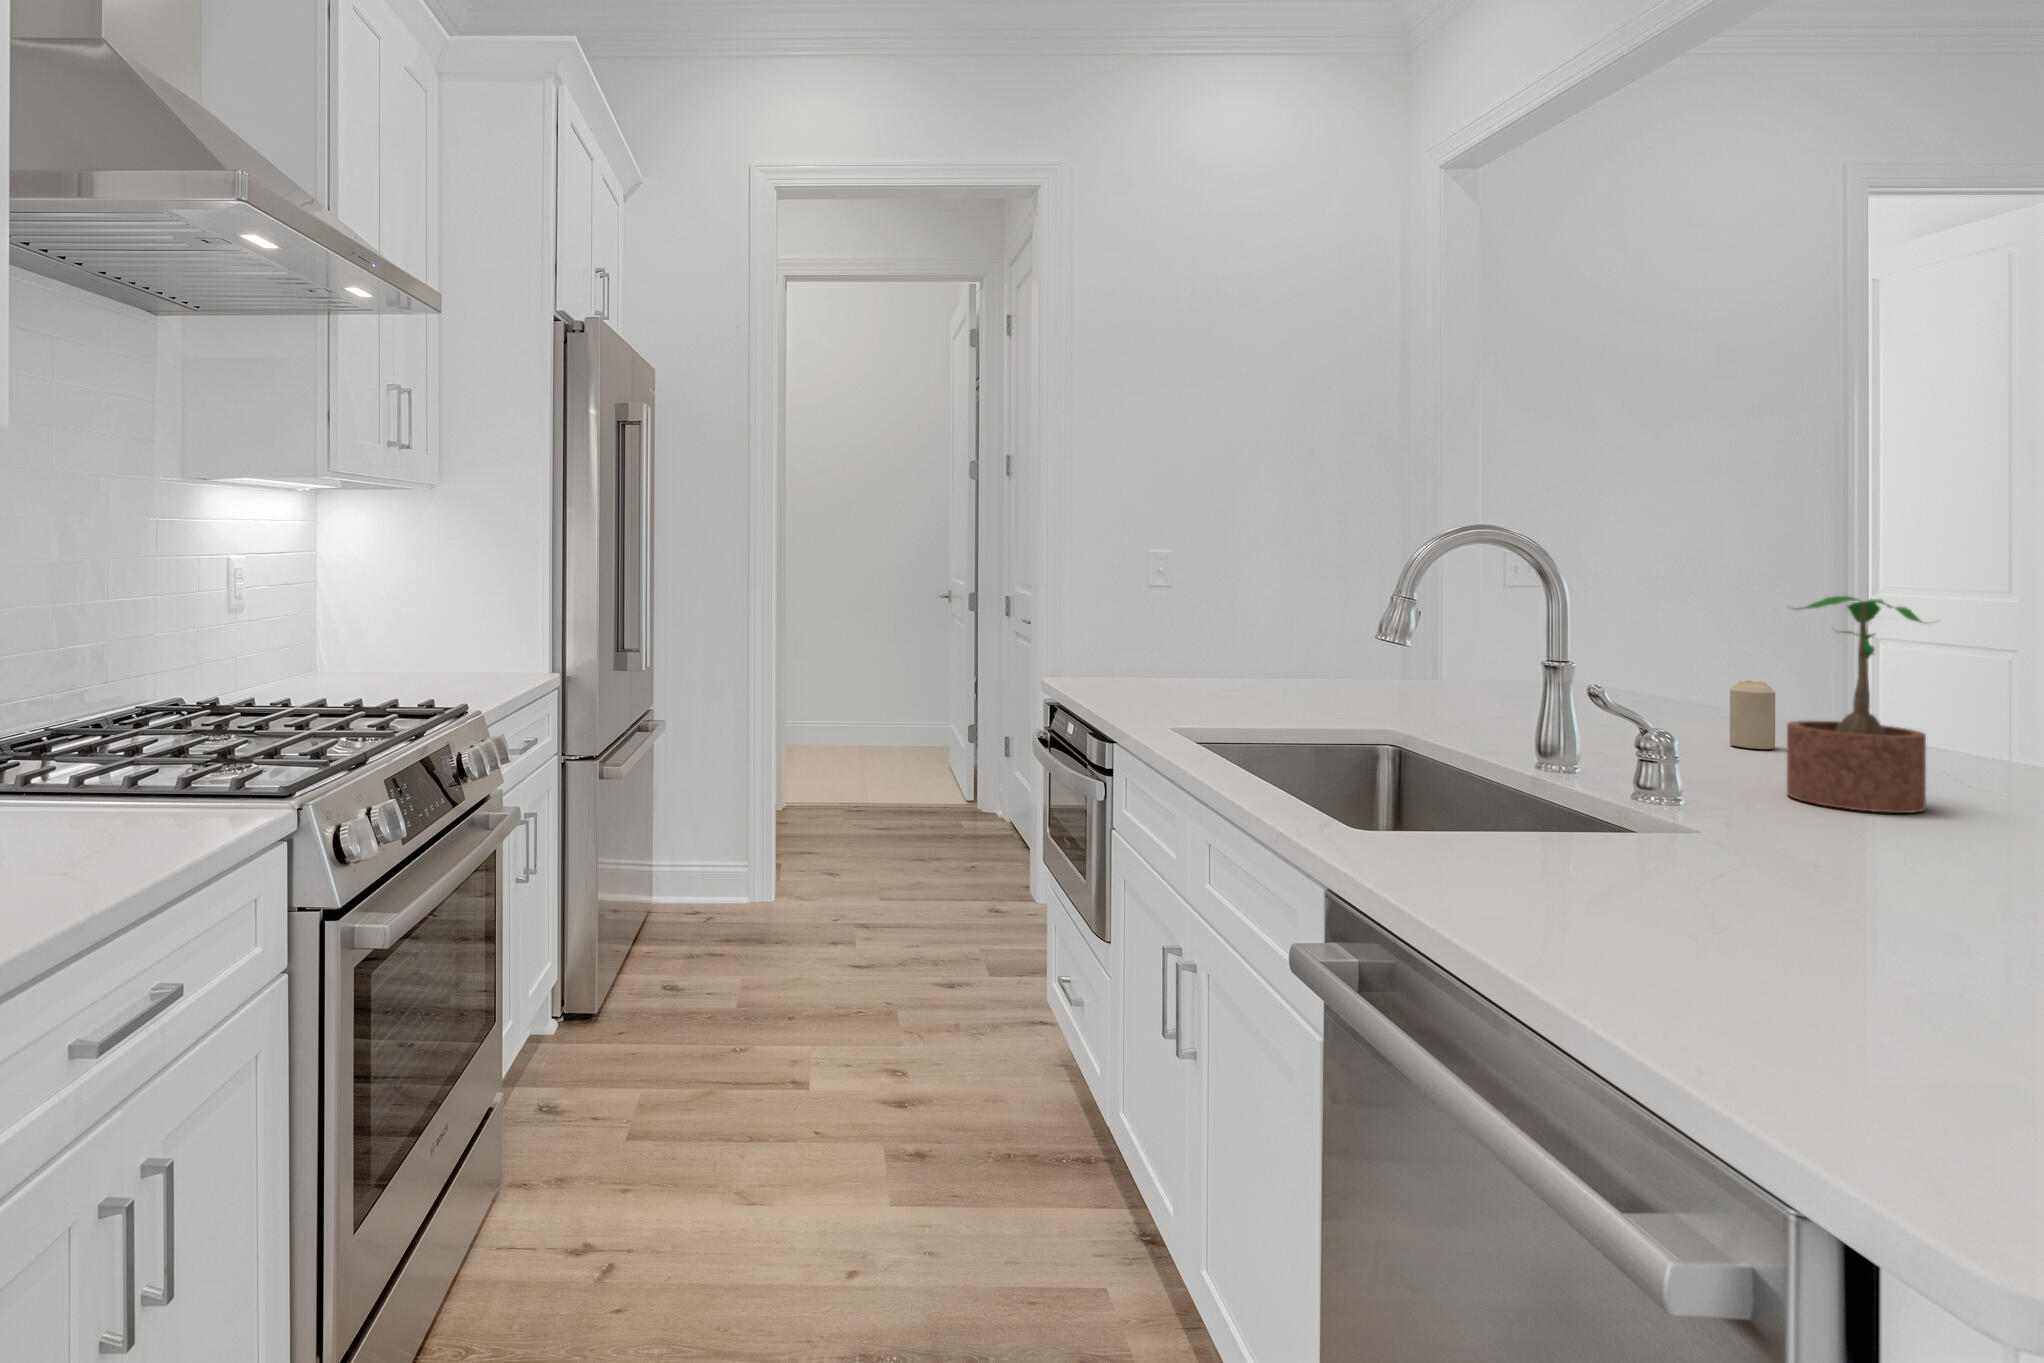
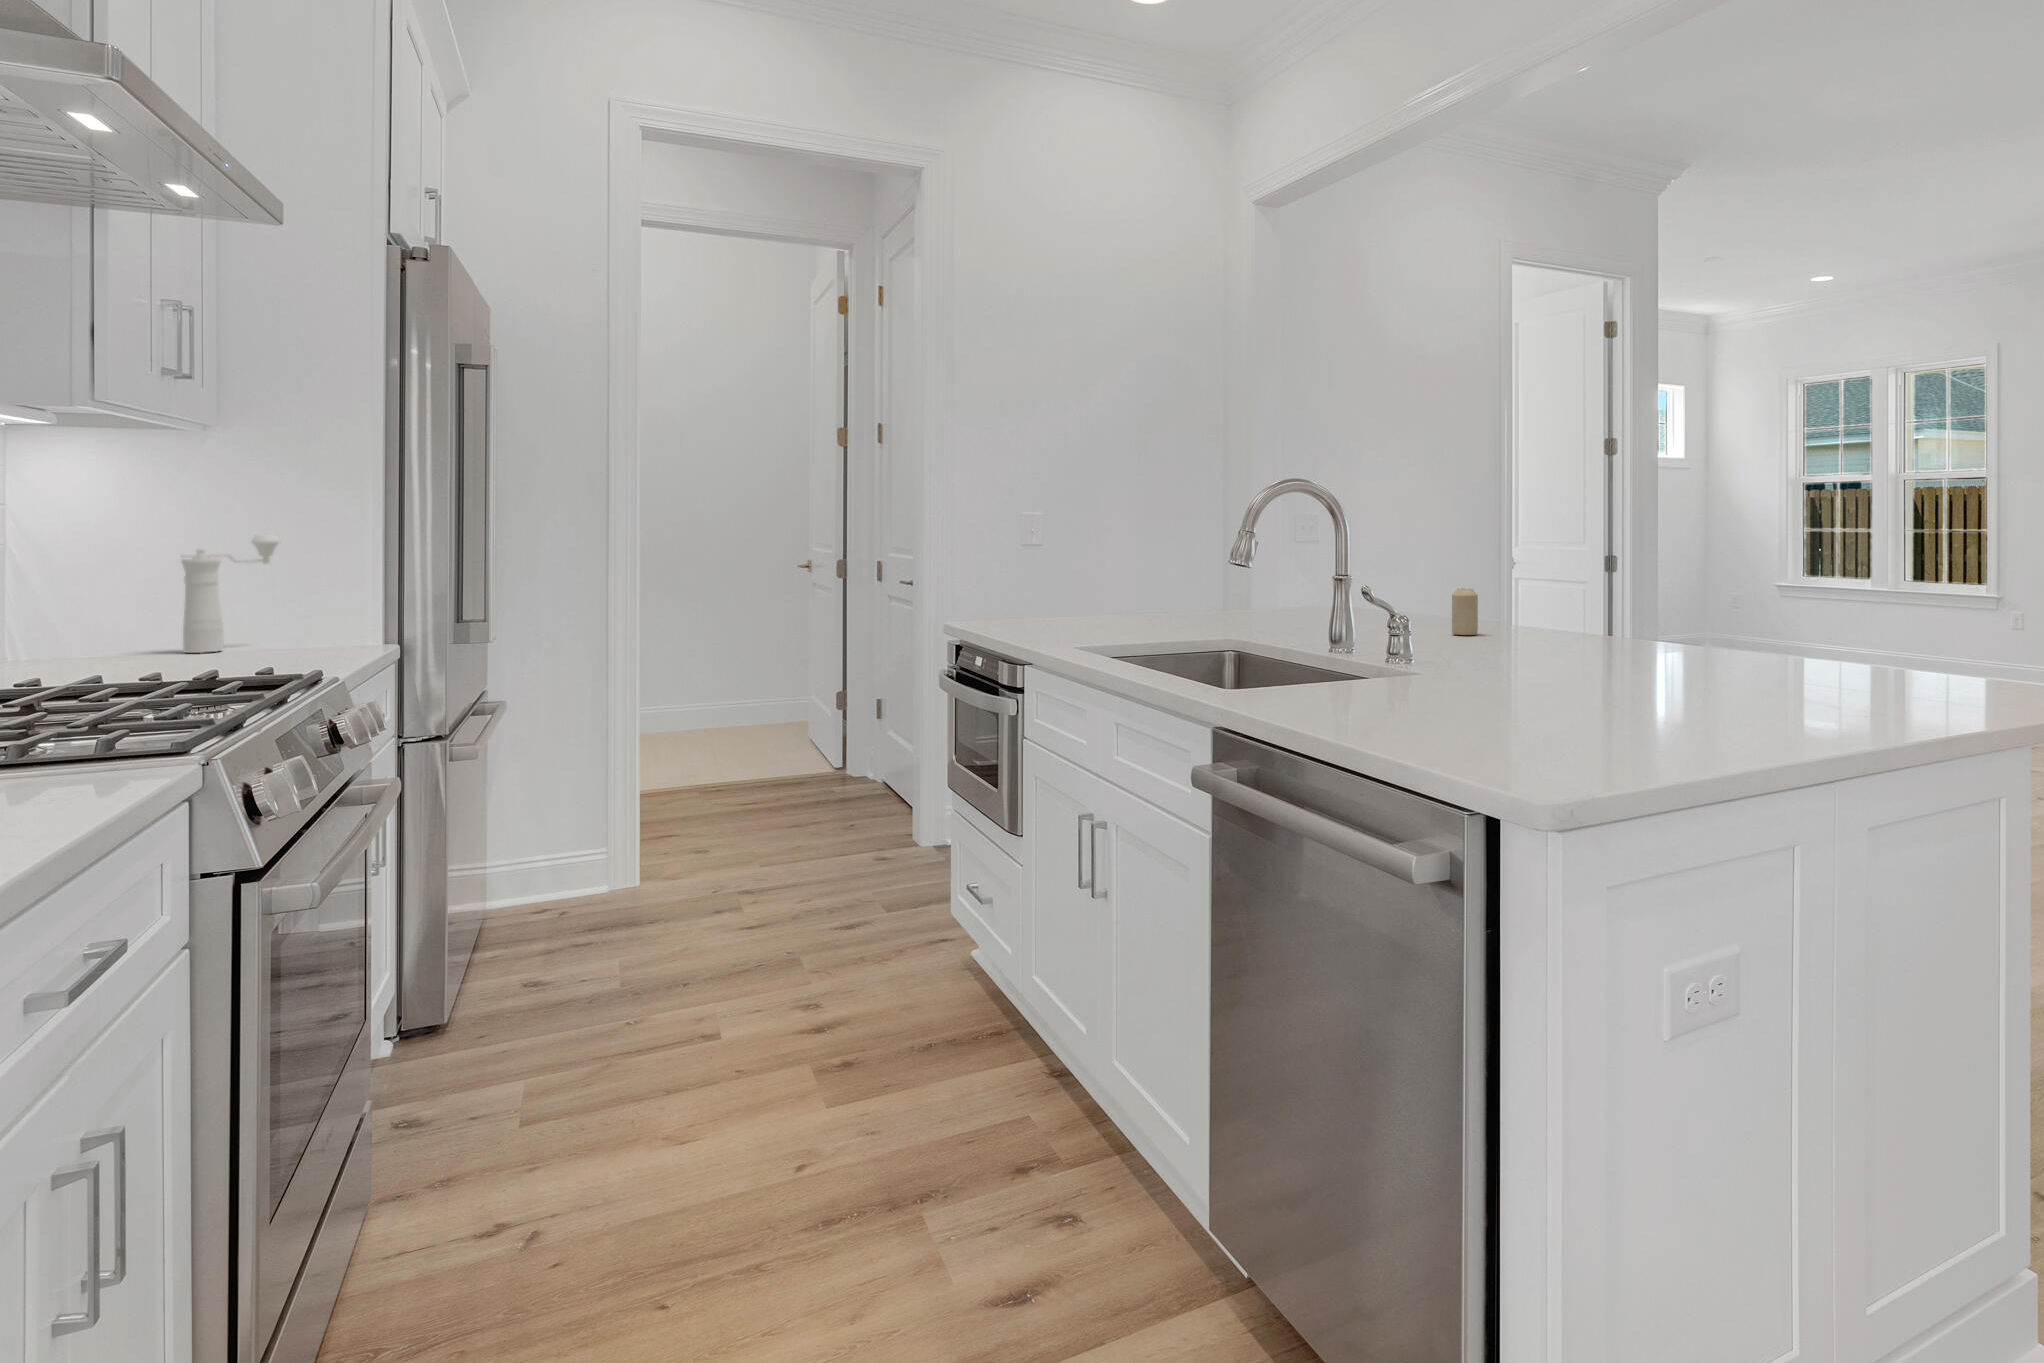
pepper mill: none [398,574,470,674] -> present [181,535,280,653]
potted plant: present [1787,596,1926,813] -> none [1484,521,1563,661]

